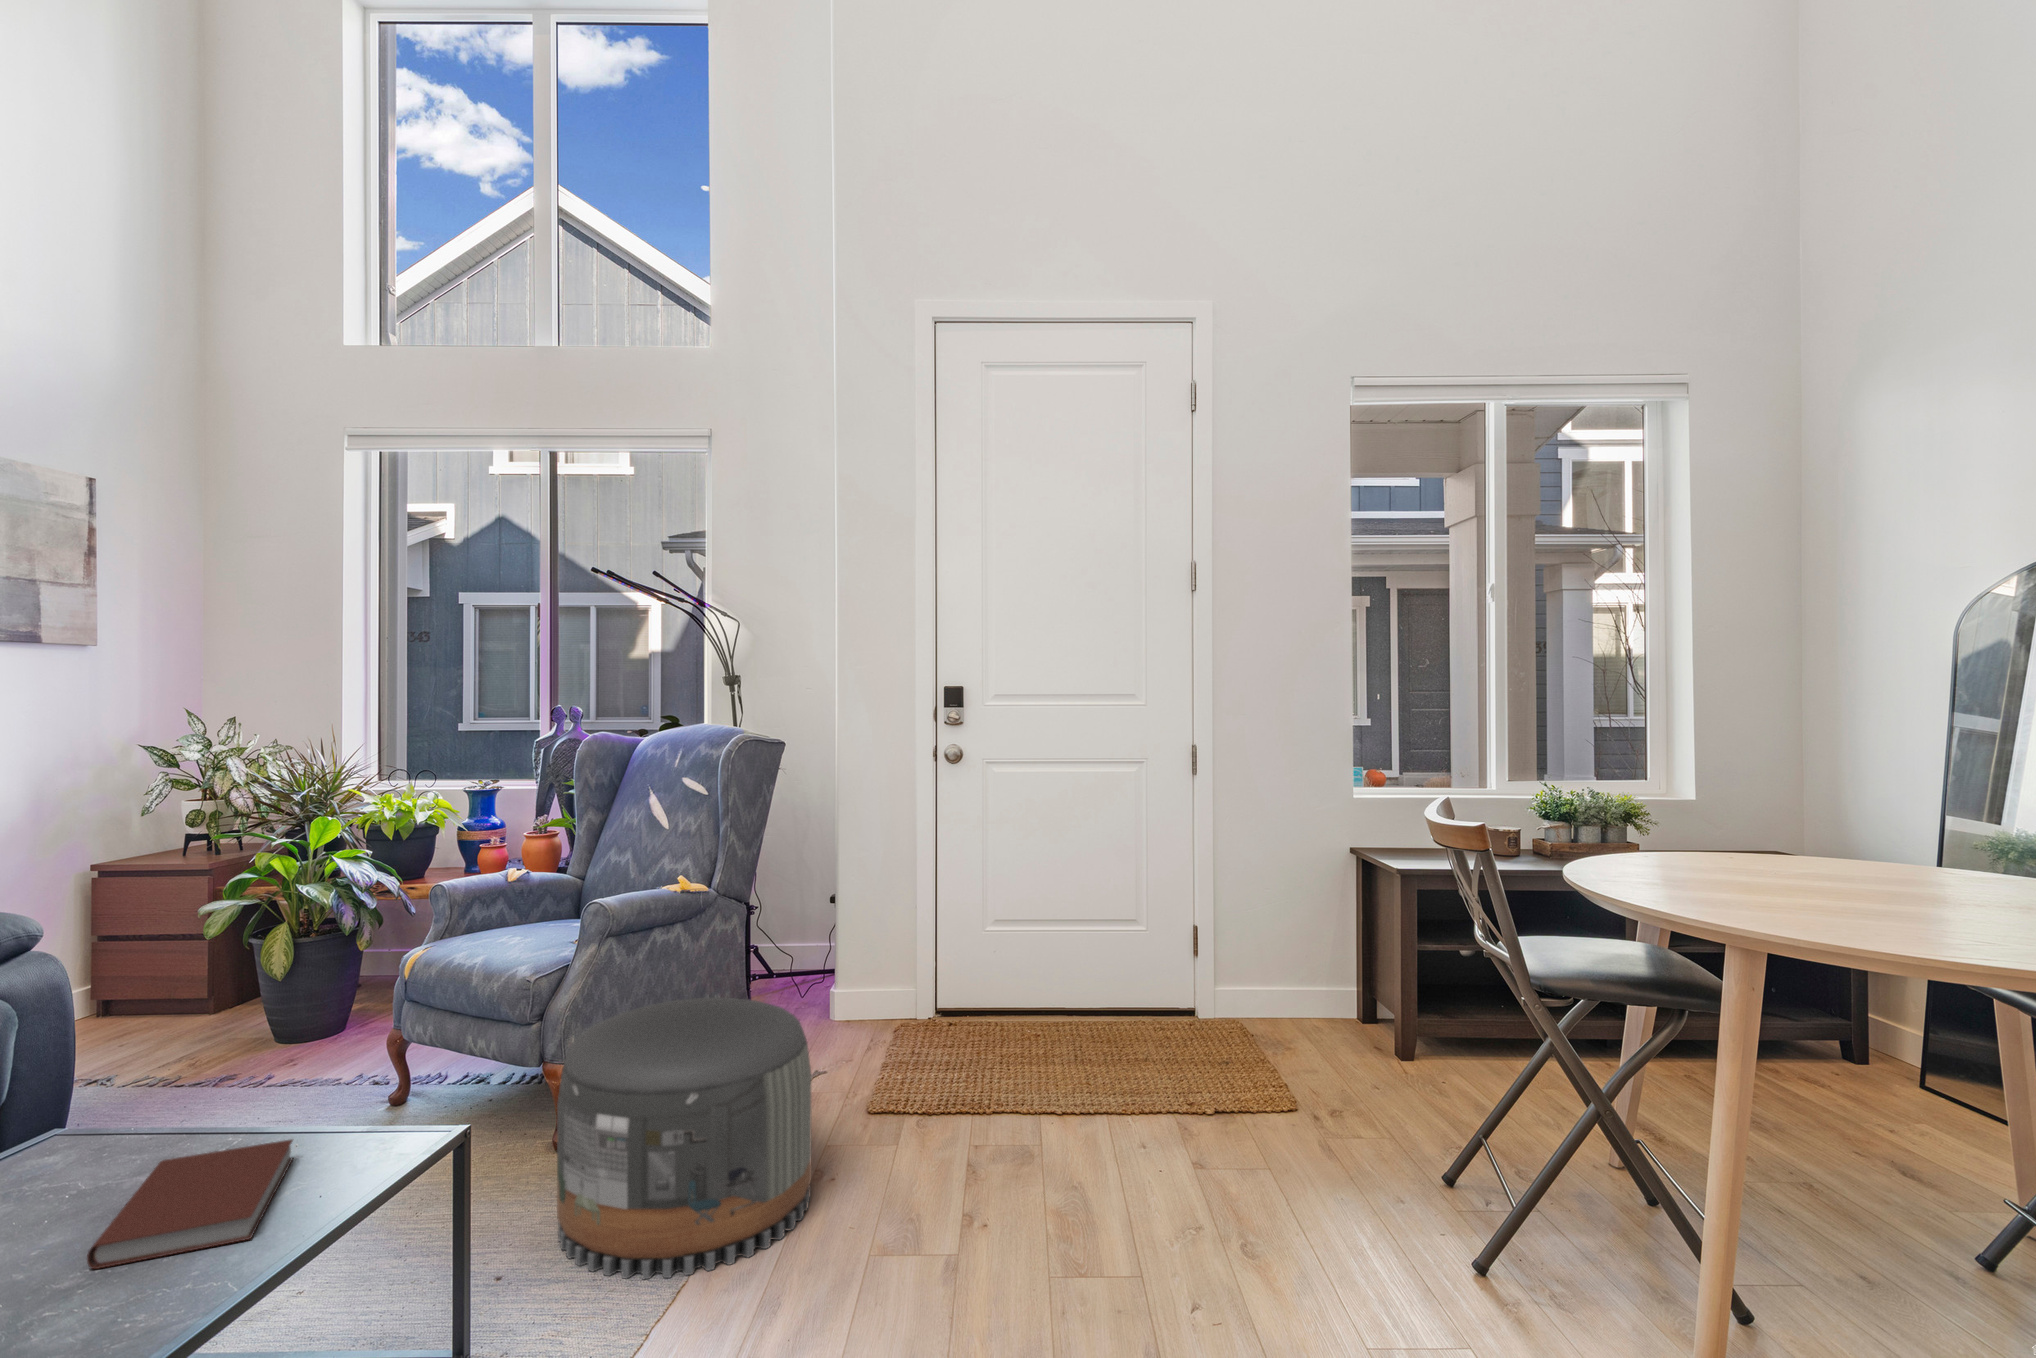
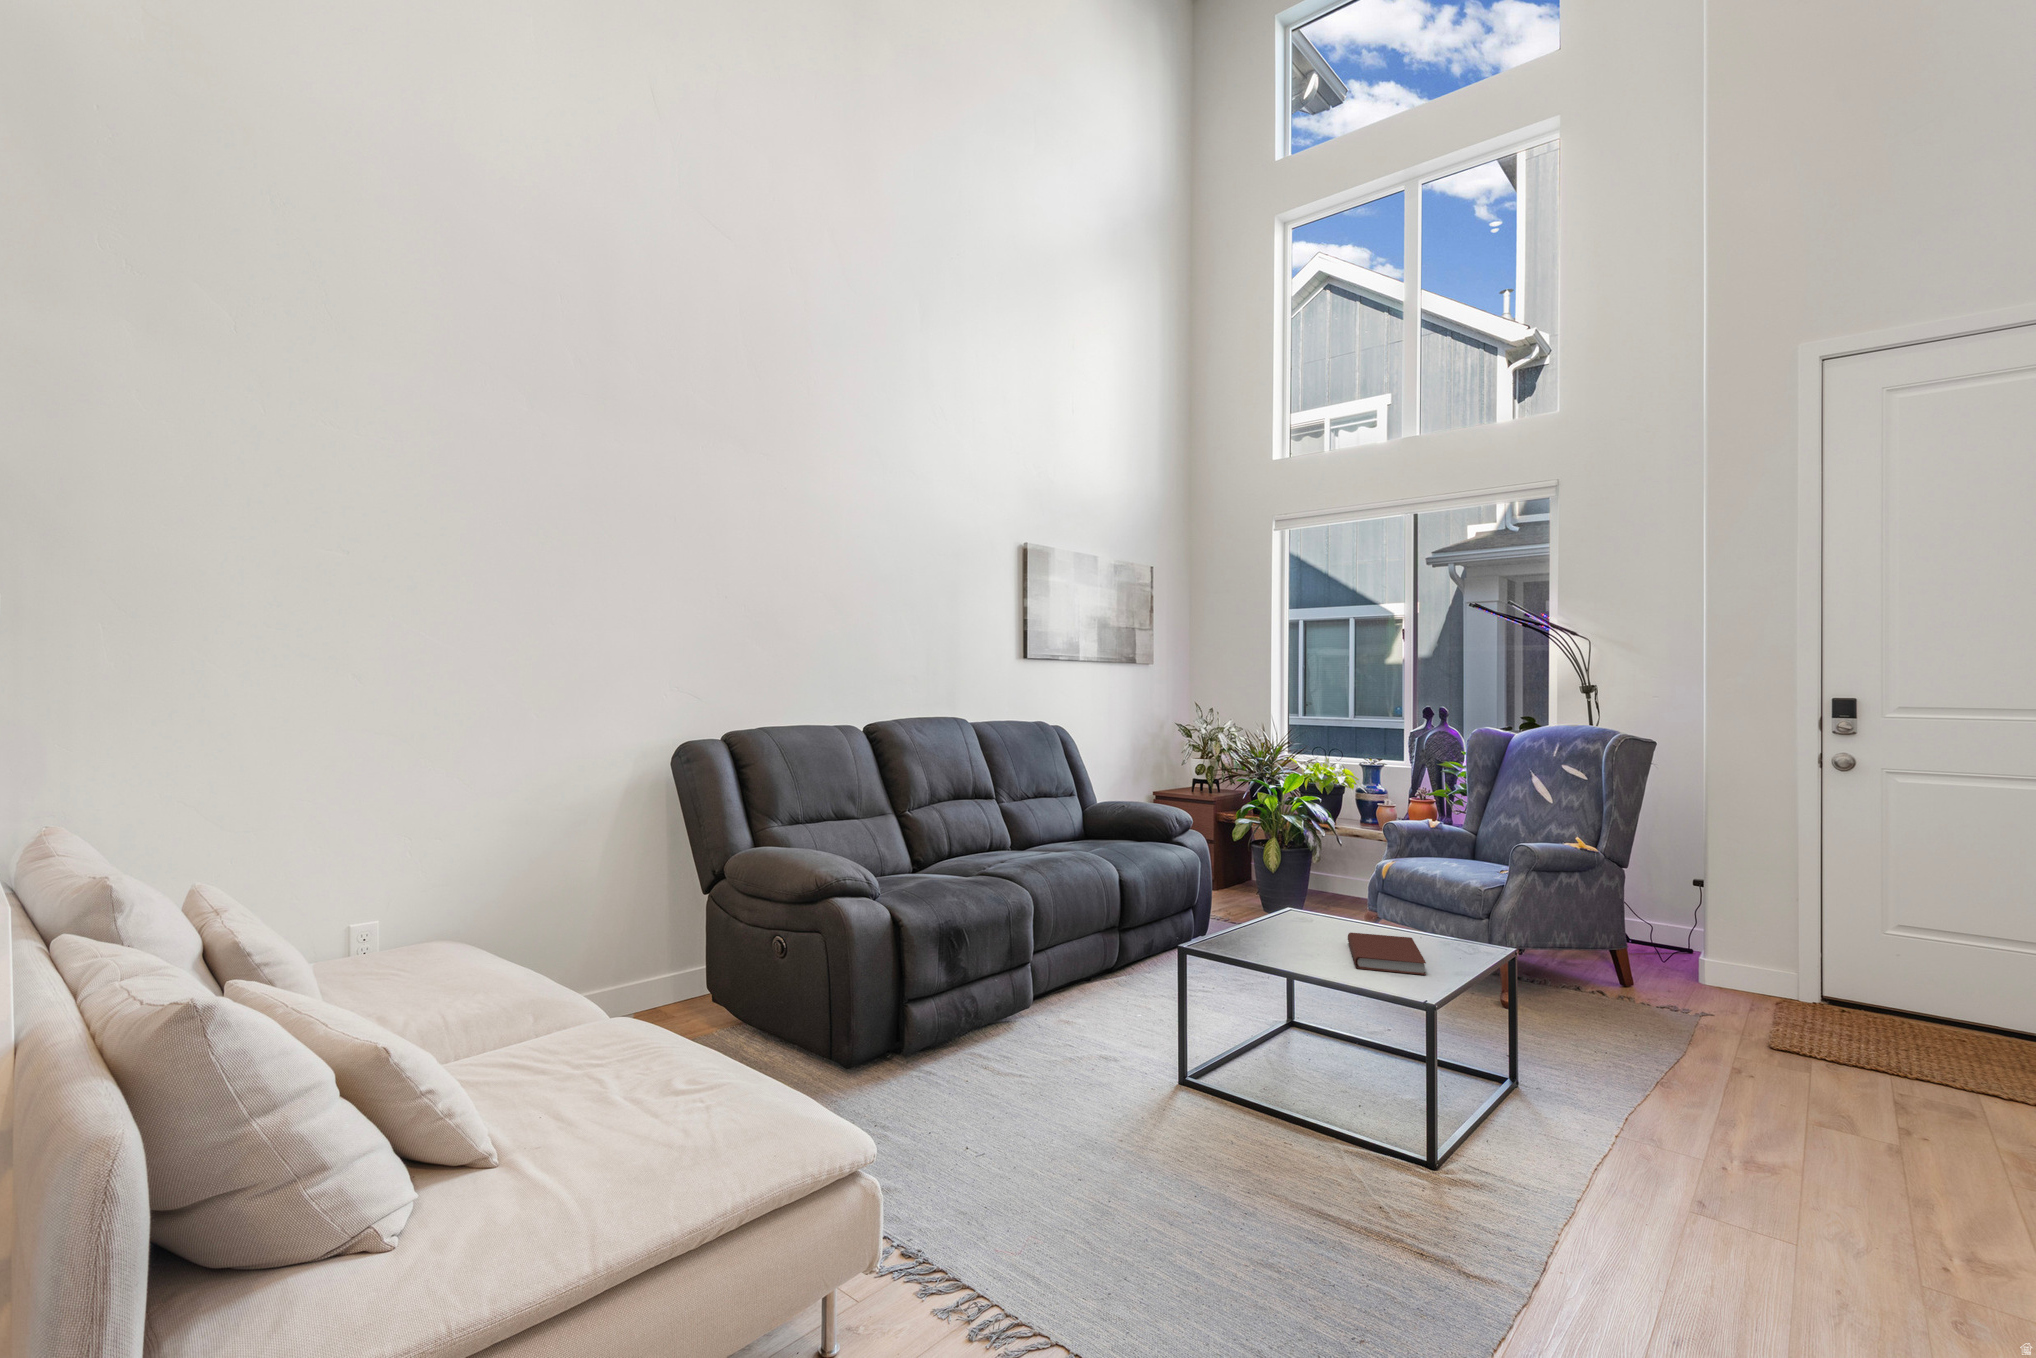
pouf: present [557,998,811,1279] -> none [1528,919,1737,1108]

